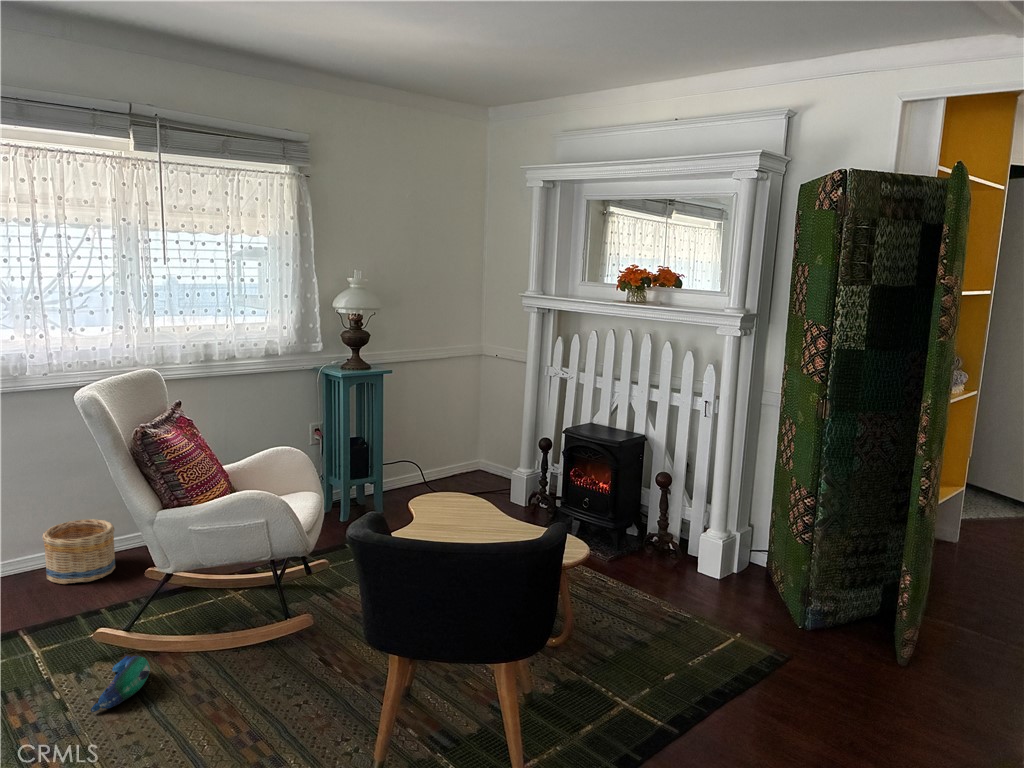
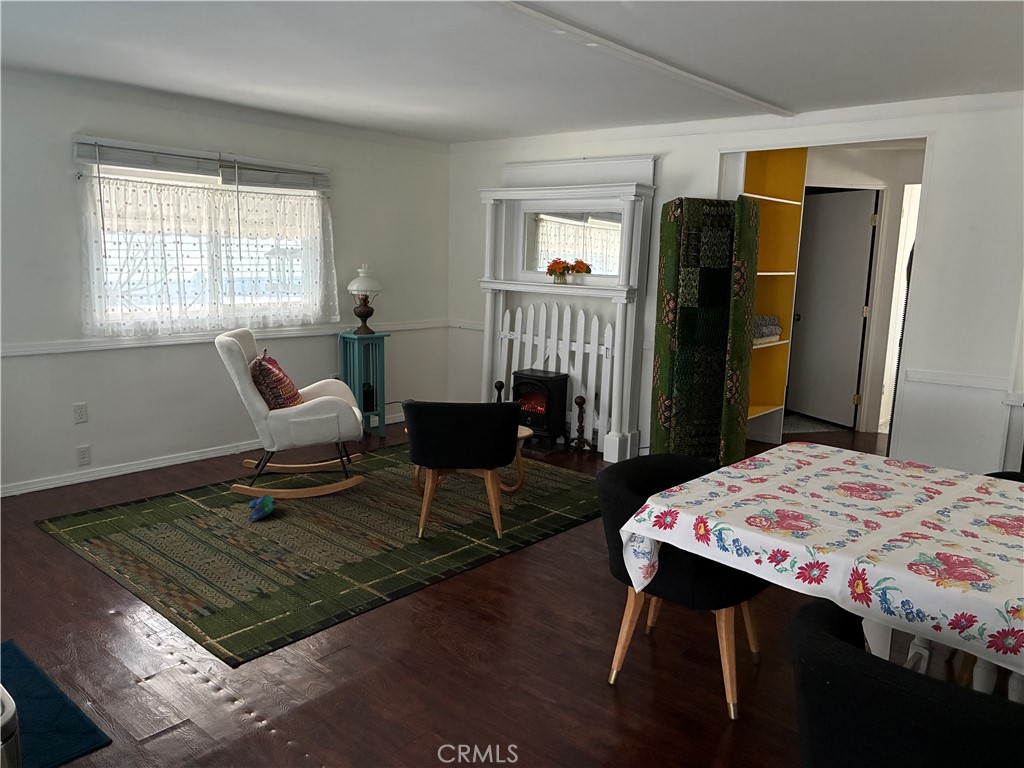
basket: present [43,519,115,584] -> none [170,434,216,473]

